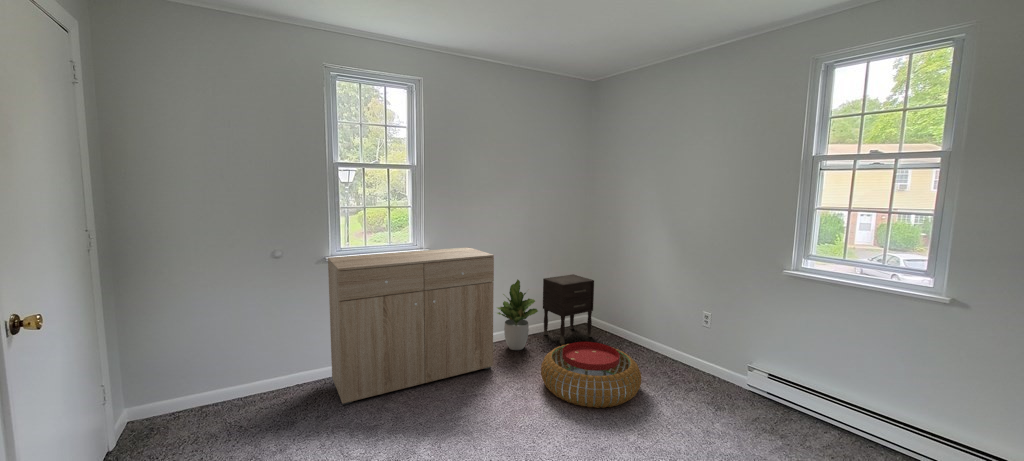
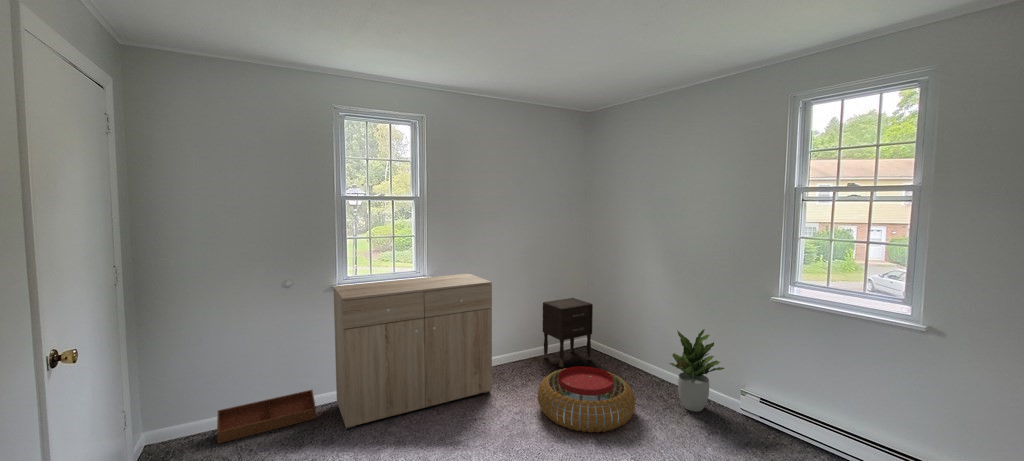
potted plant: present [497,279,538,350] -> present [670,329,724,412]
storage bin: none [205,365,311,420] -> present [217,390,316,443]

